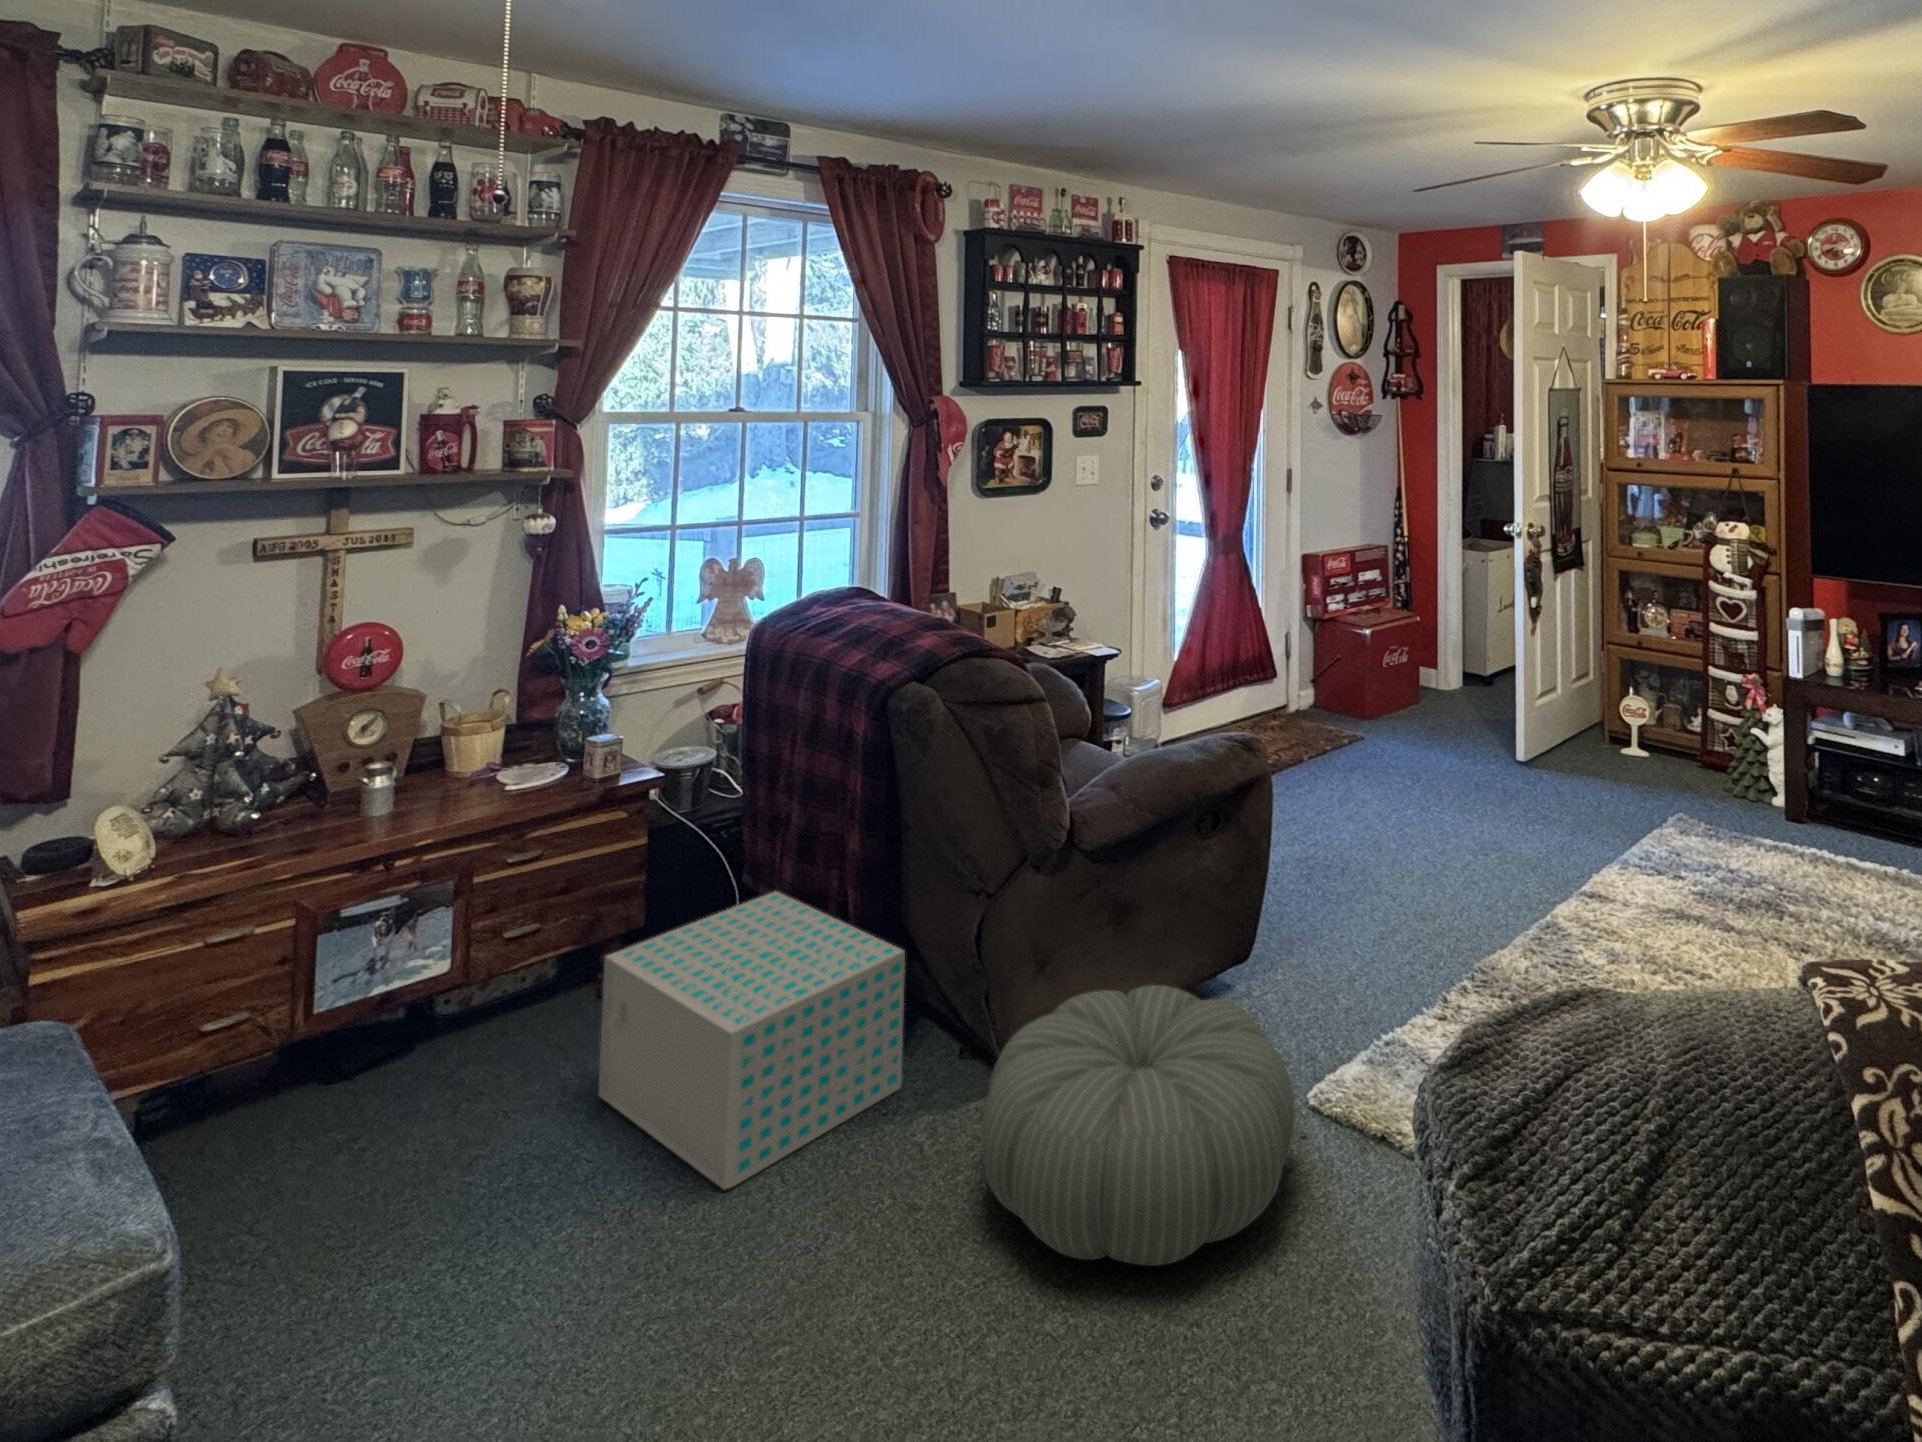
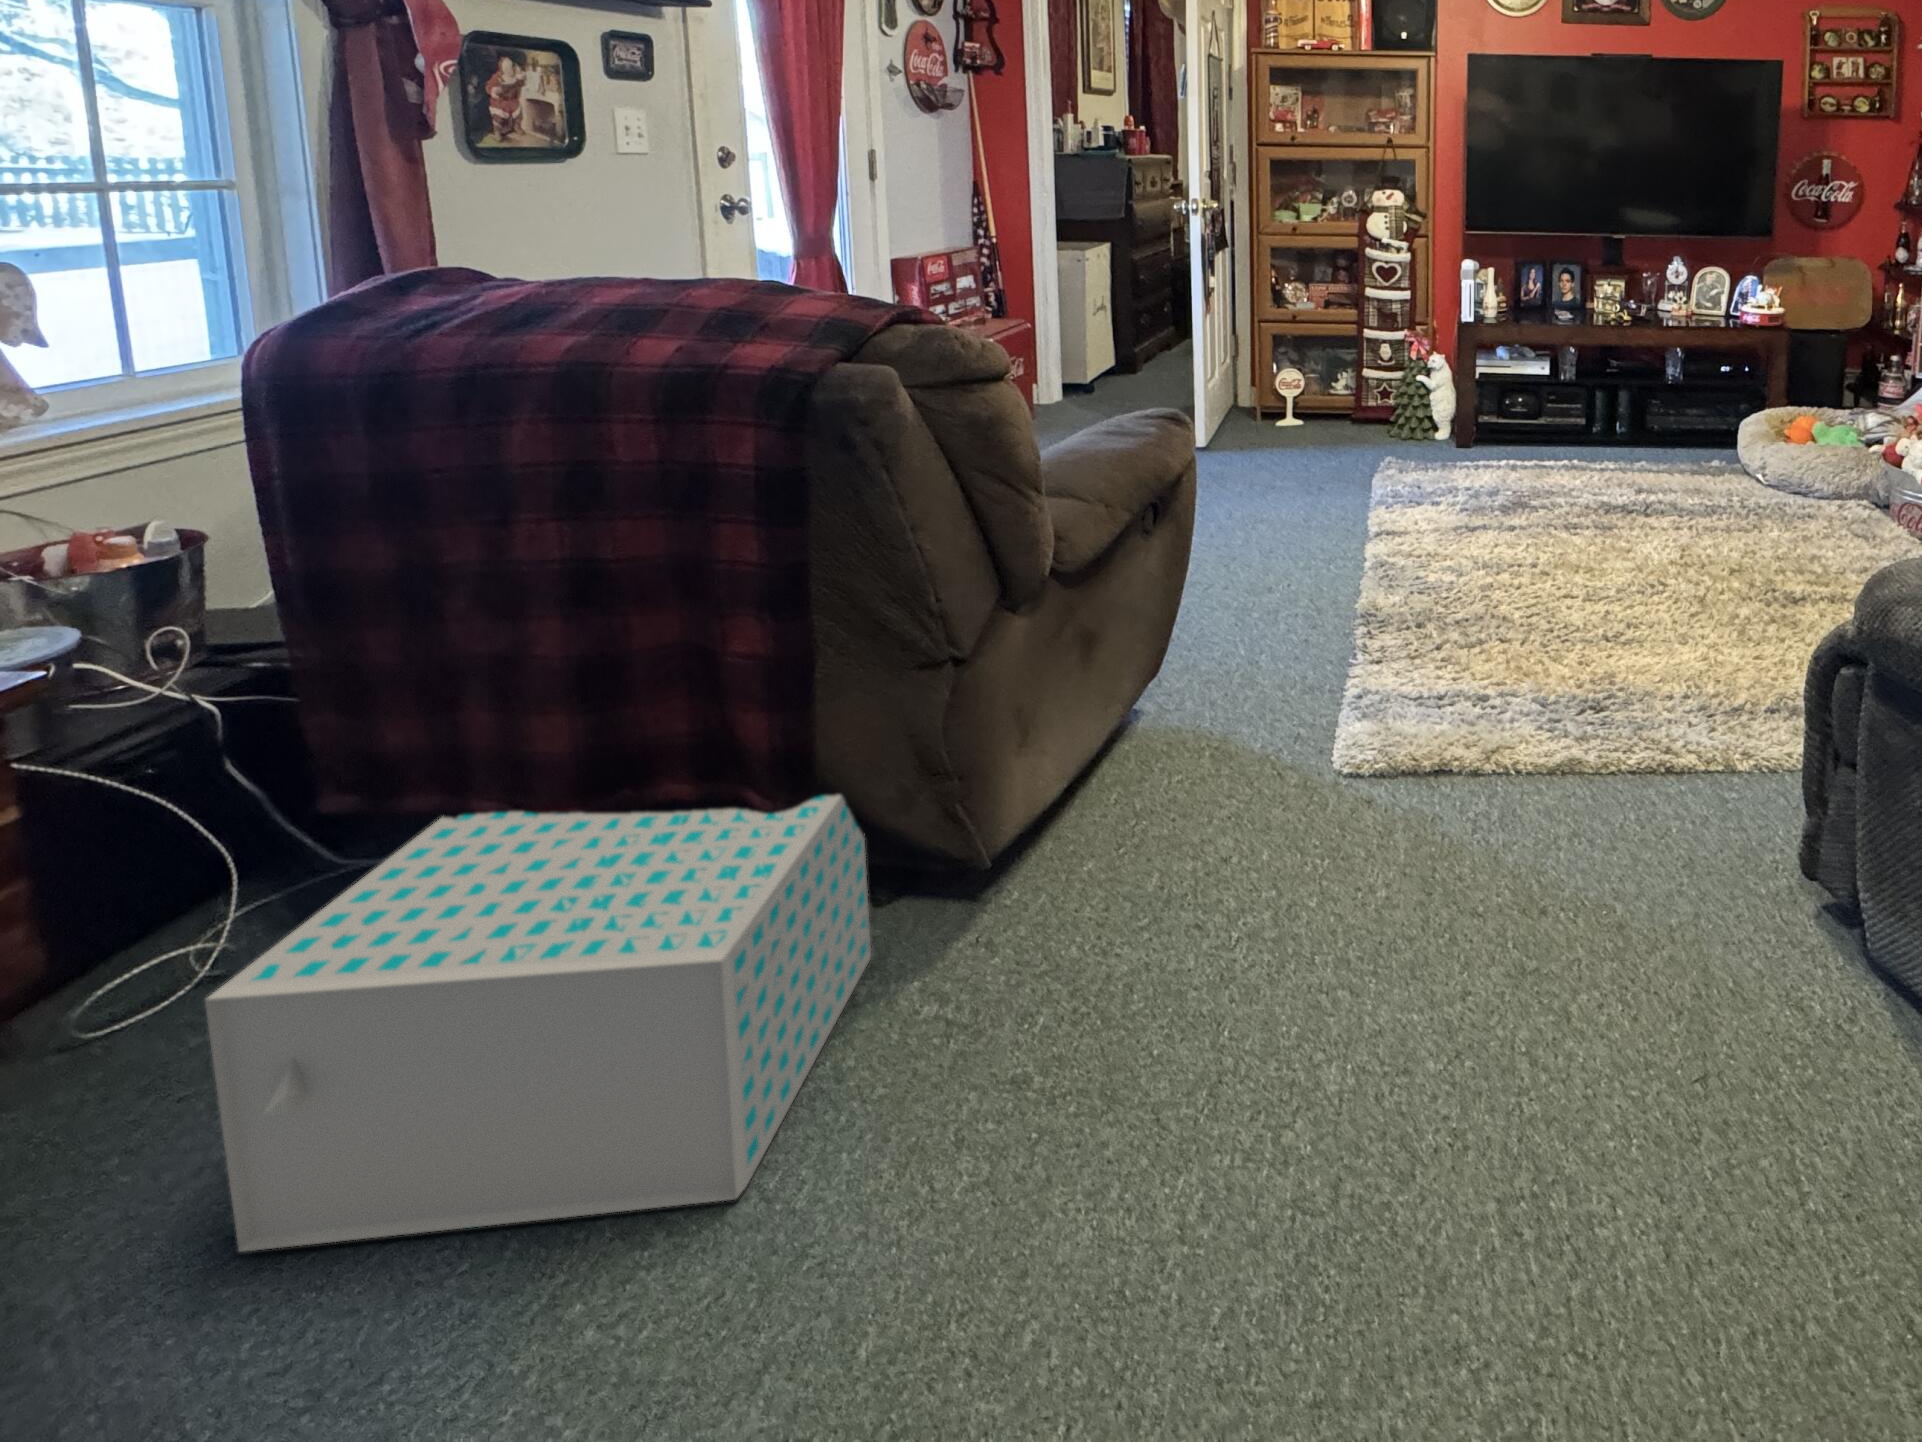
pouf: present [982,985,1295,1266] -> none [1092,678,1484,980]

